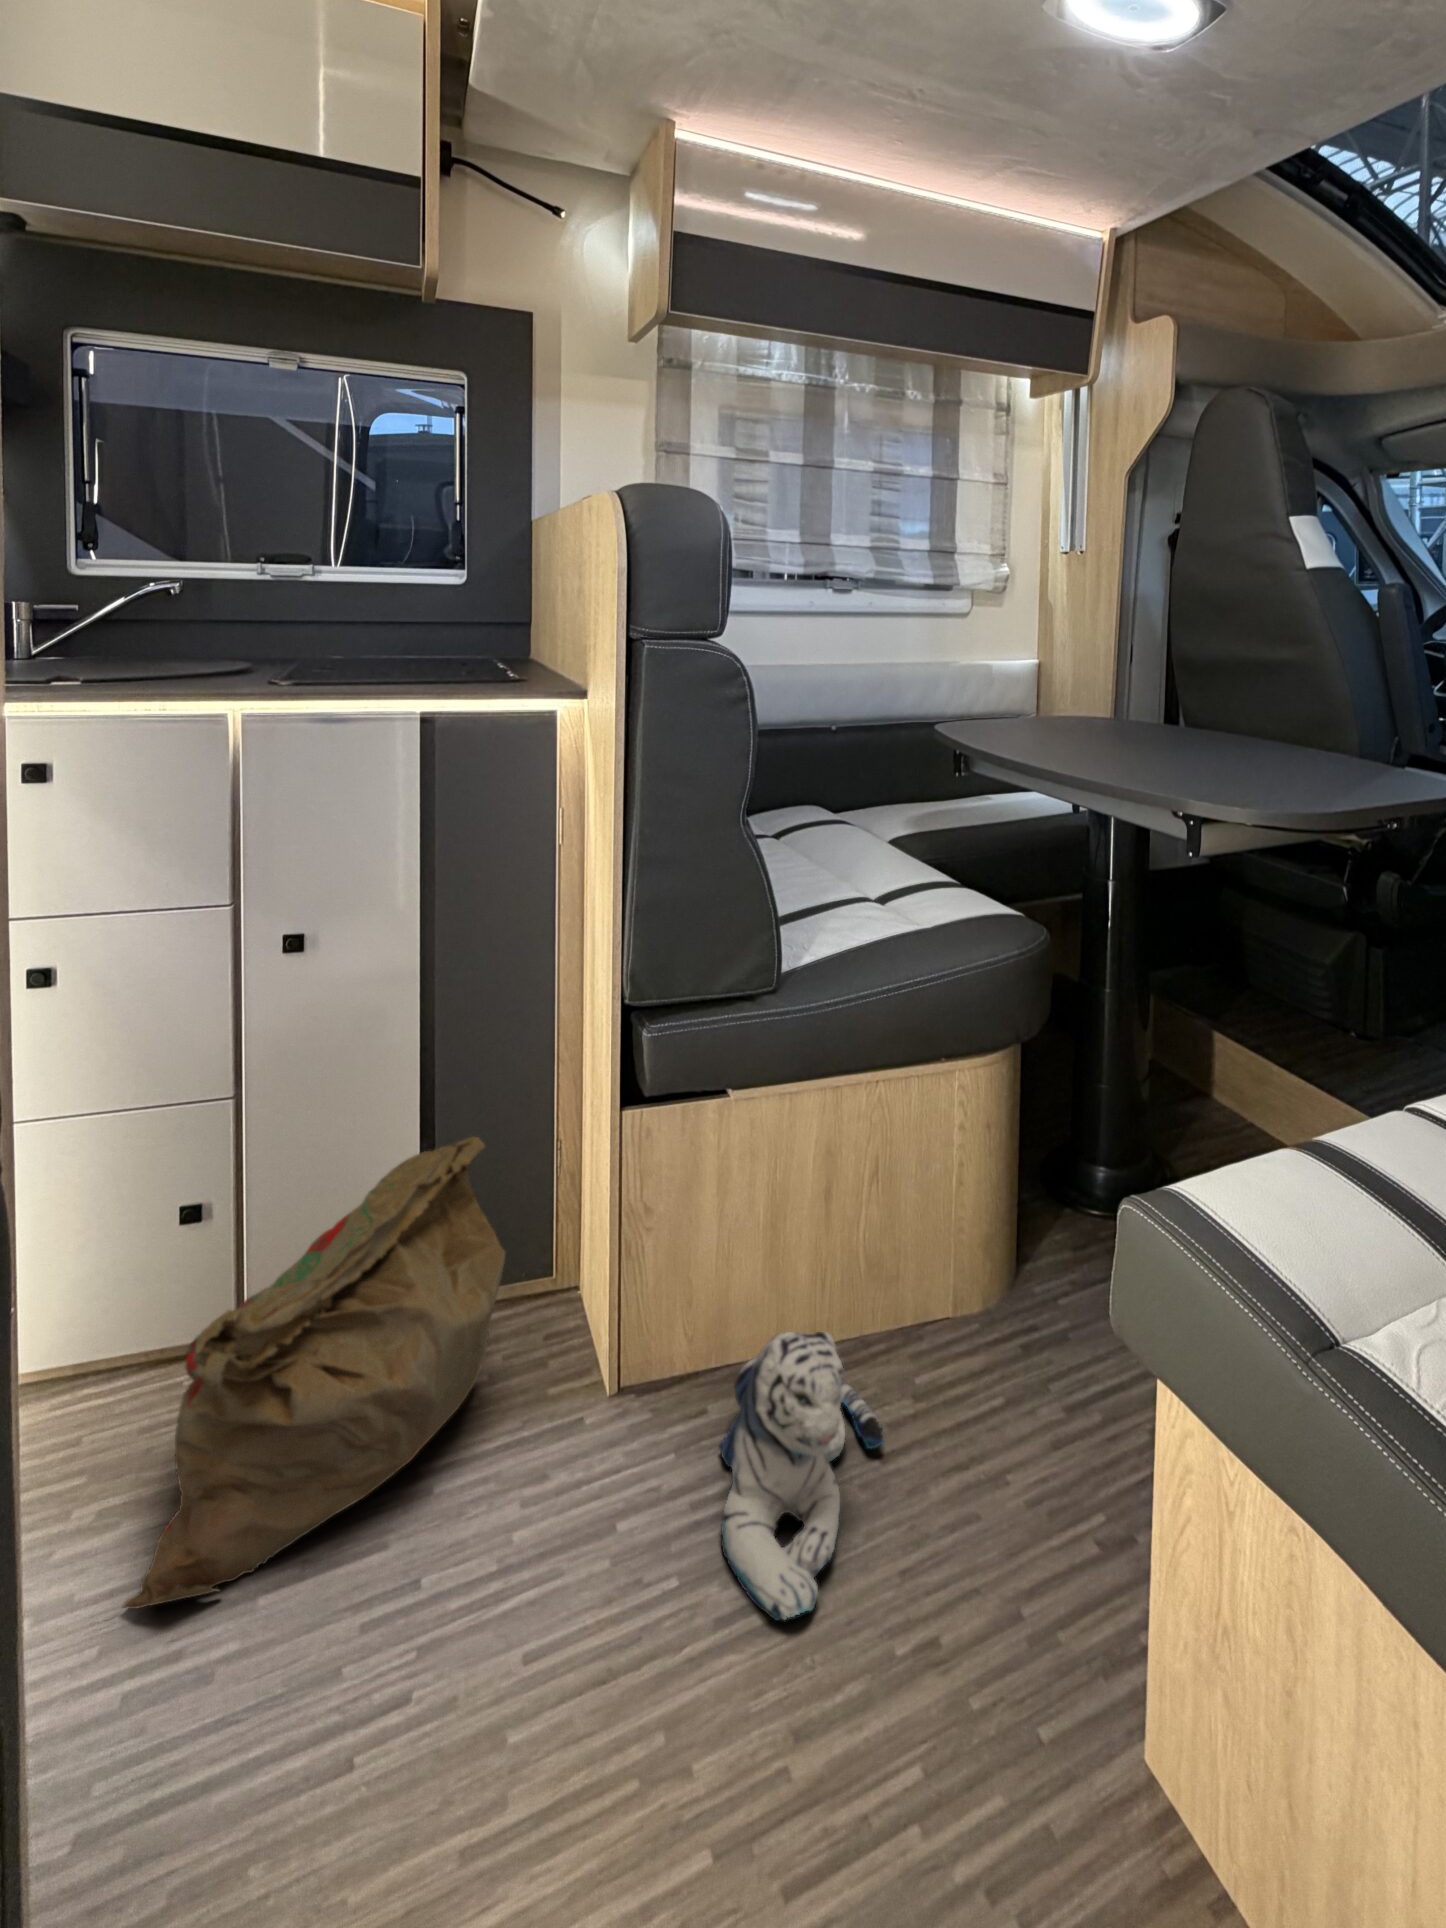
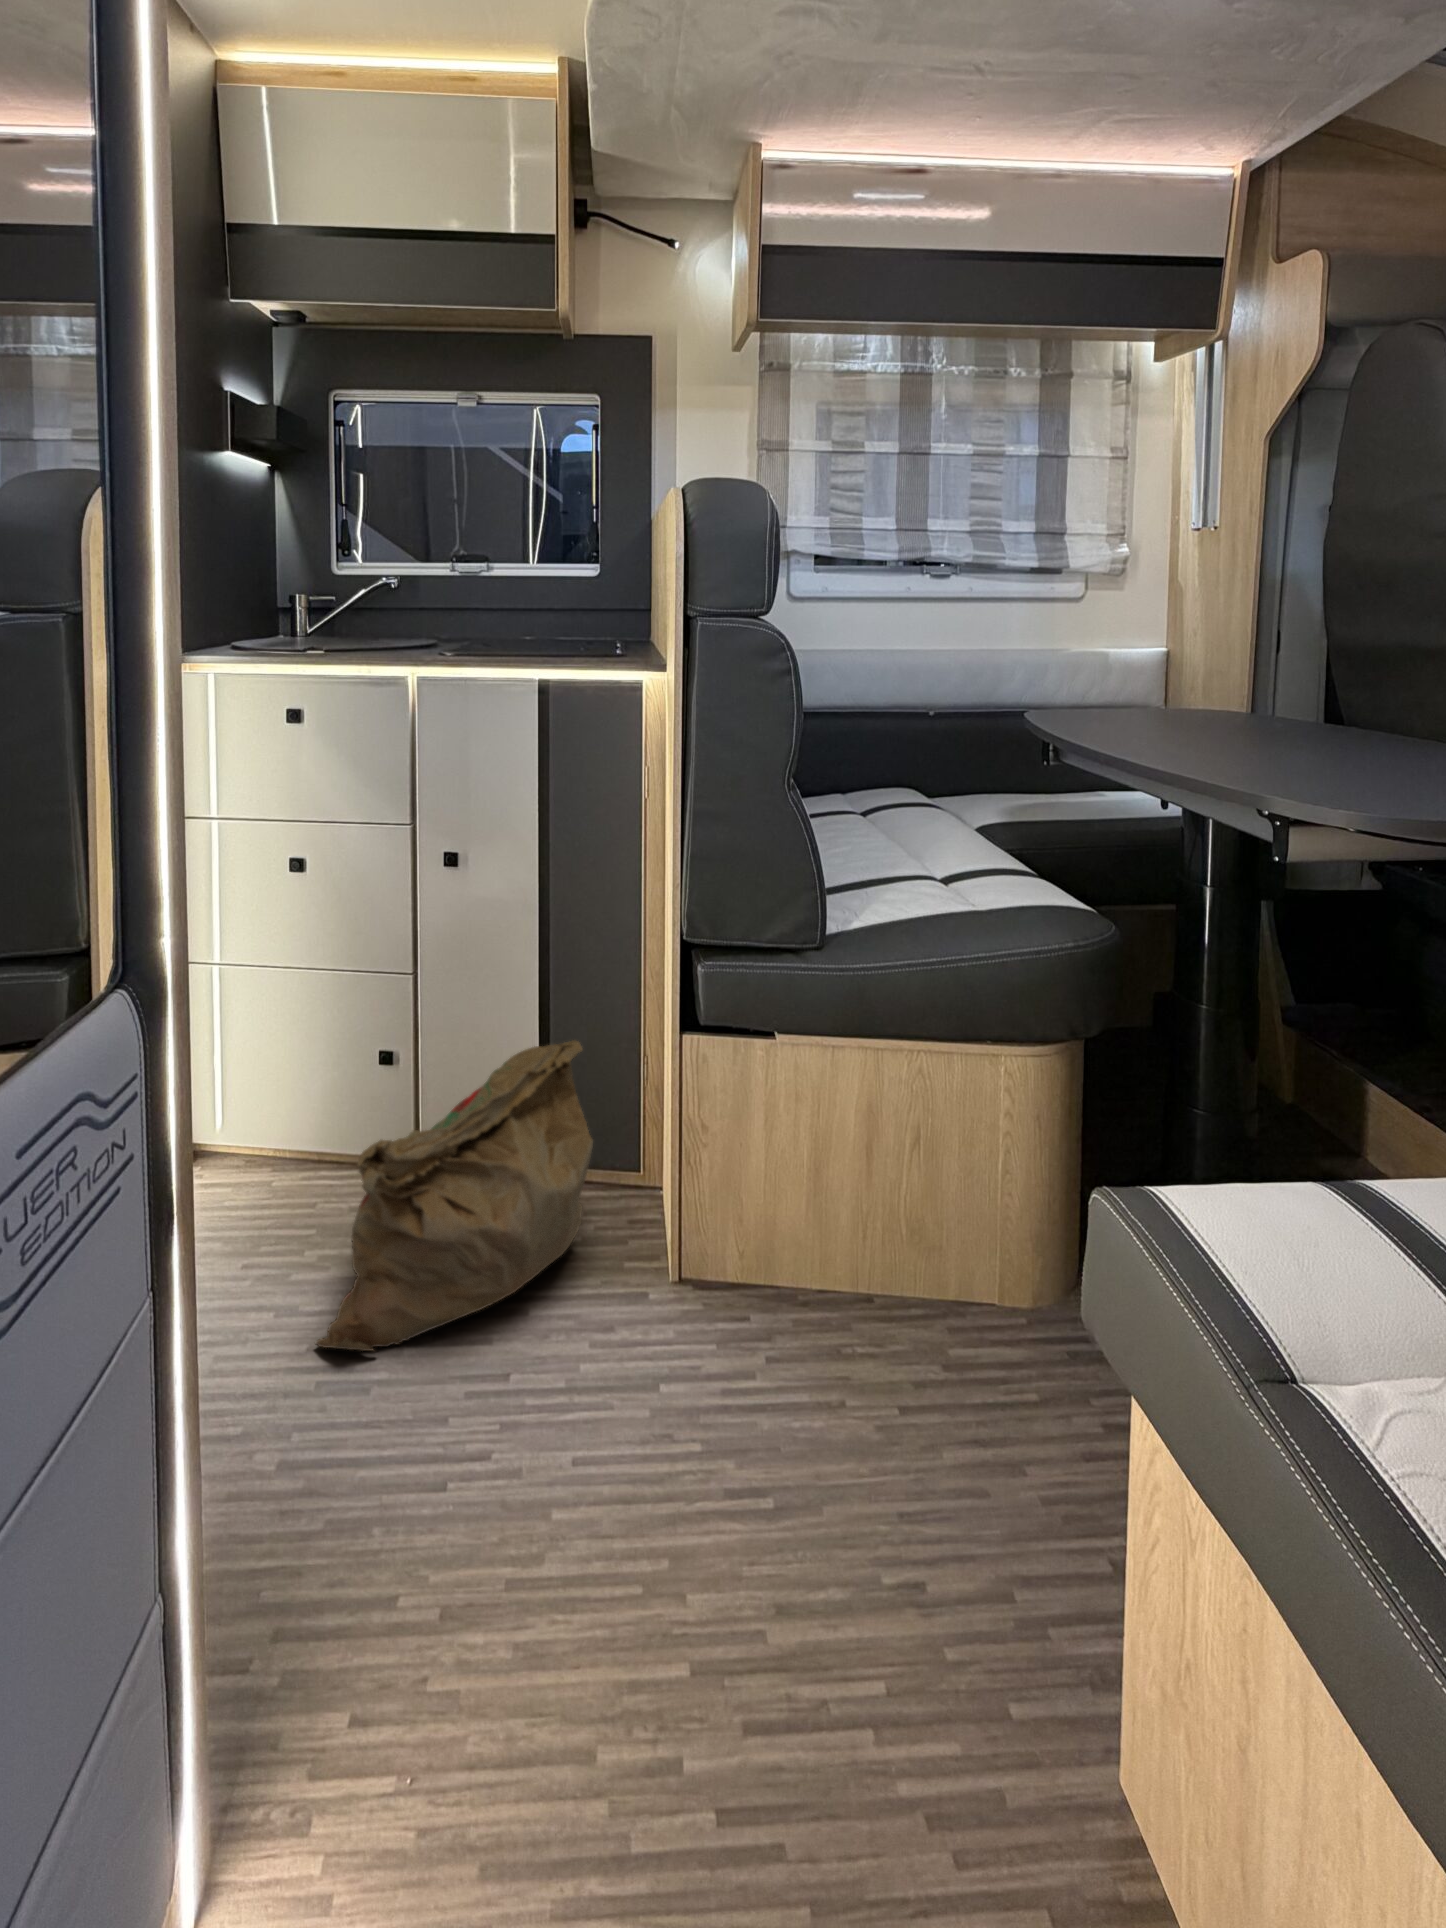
plush toy: present [719,1332,883,1620] -> none [744,1257,906,1510]

